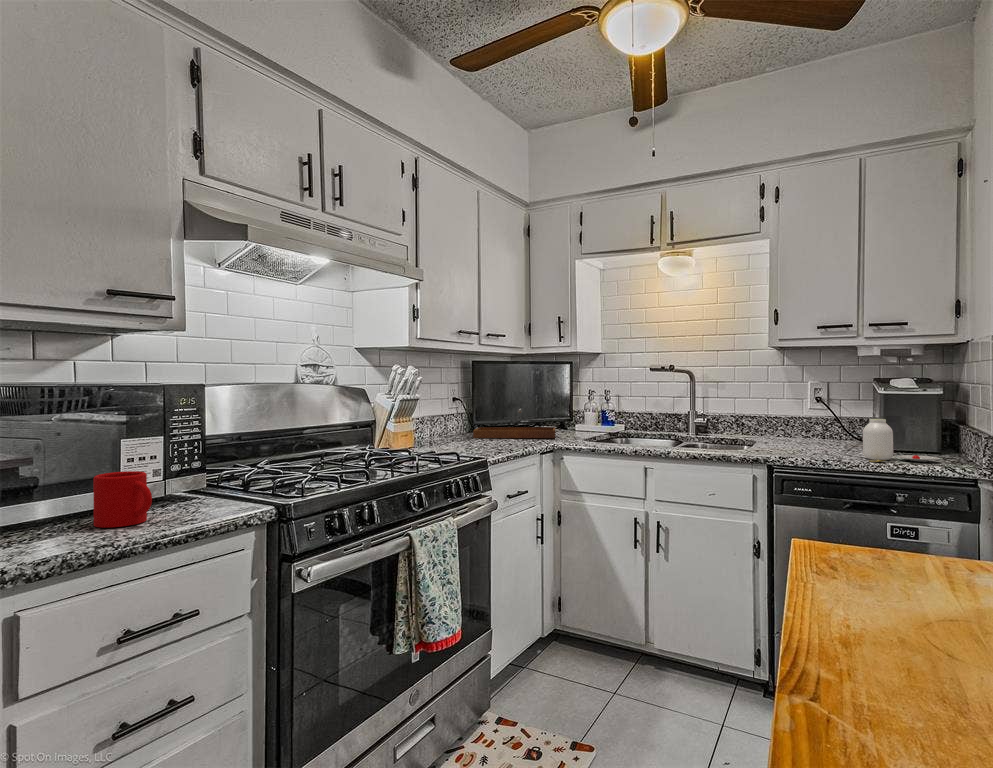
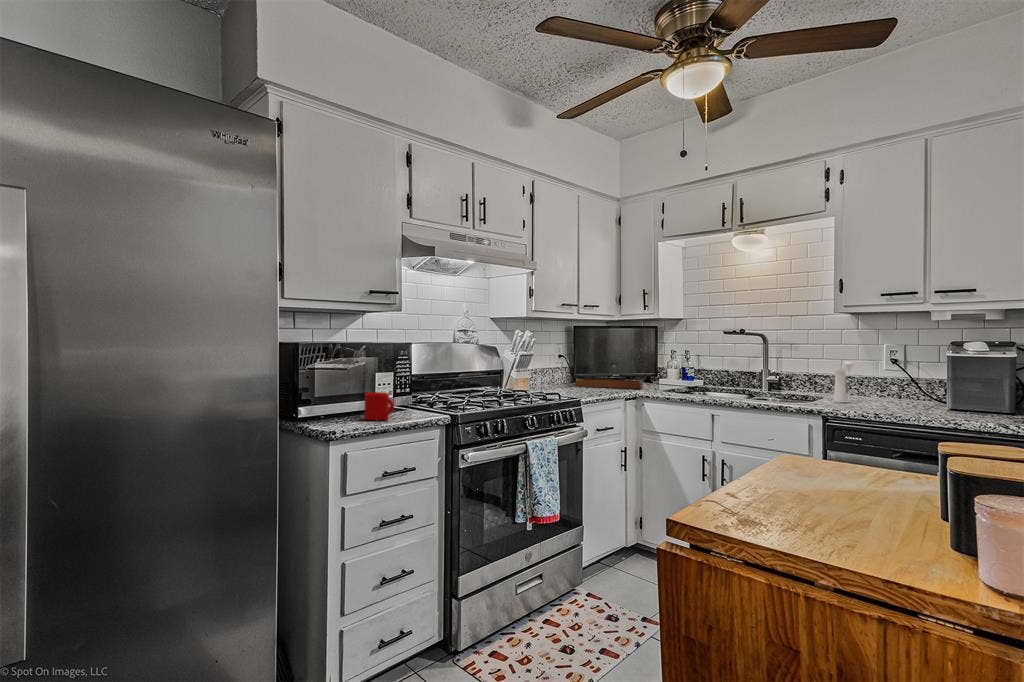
pepper mill: none [796,396,815,447] -> present [834,361,853,403]
jar: present [863,419,939,462] -> none [873,381,933,414]

